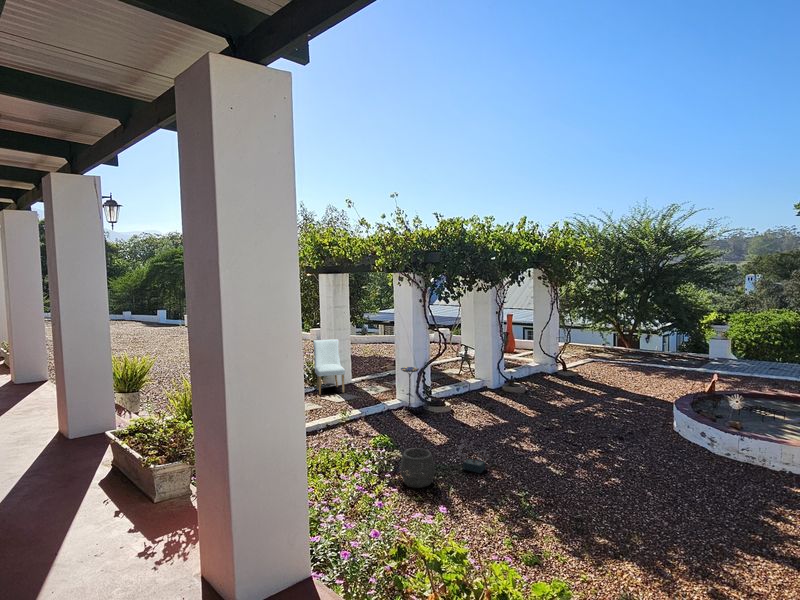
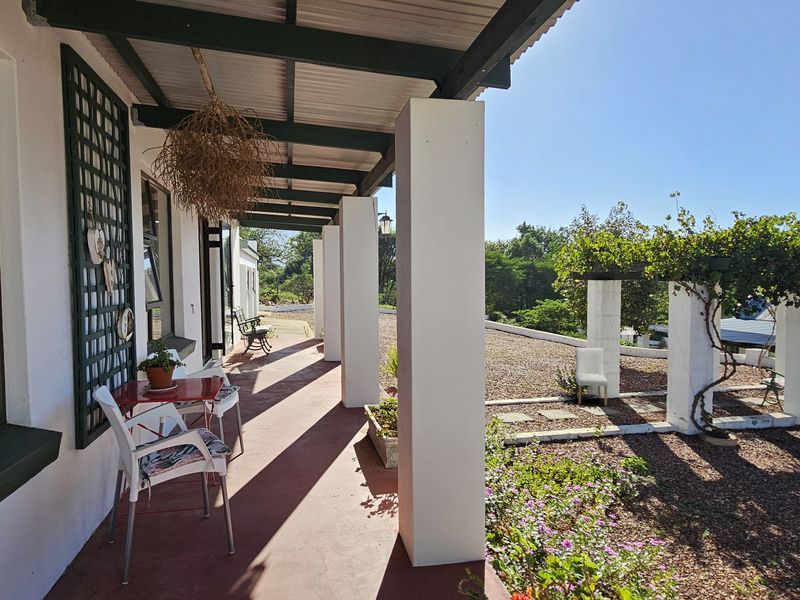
side table: present [401,367,419,409] -> none [670,388,695,439]
decorative plant: present [458,440,488,473] -> none [722,482,767,525]
woven basket: present [400,448,435,487] -> none [646,477,688,521]

